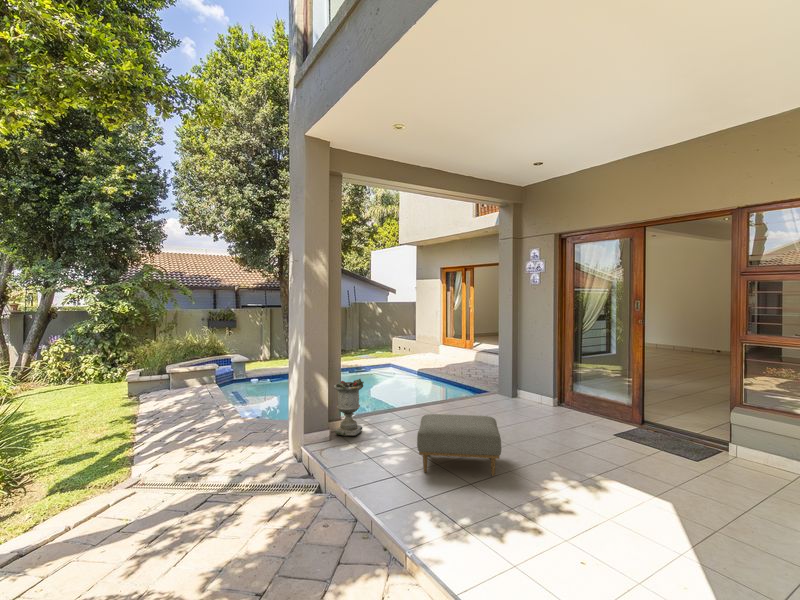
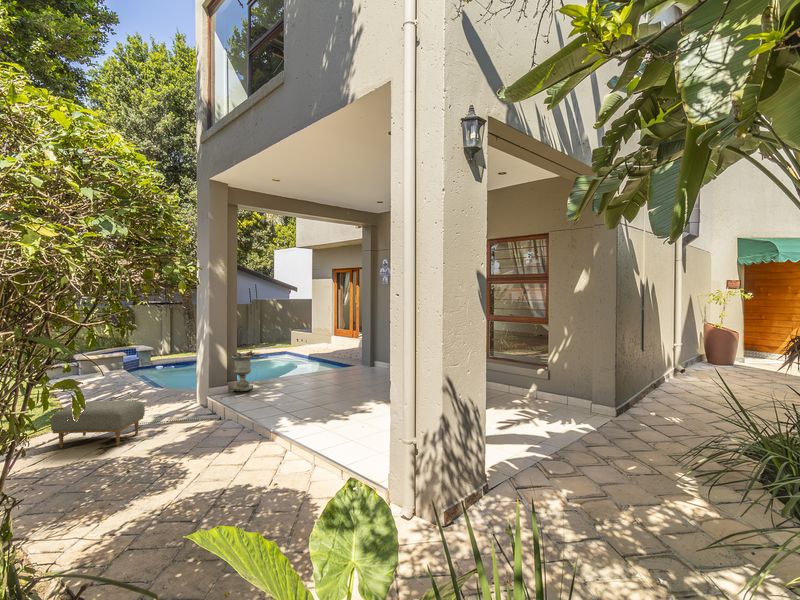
ottoman: present [417,414,501,476] -> present [51,401,145,448]

